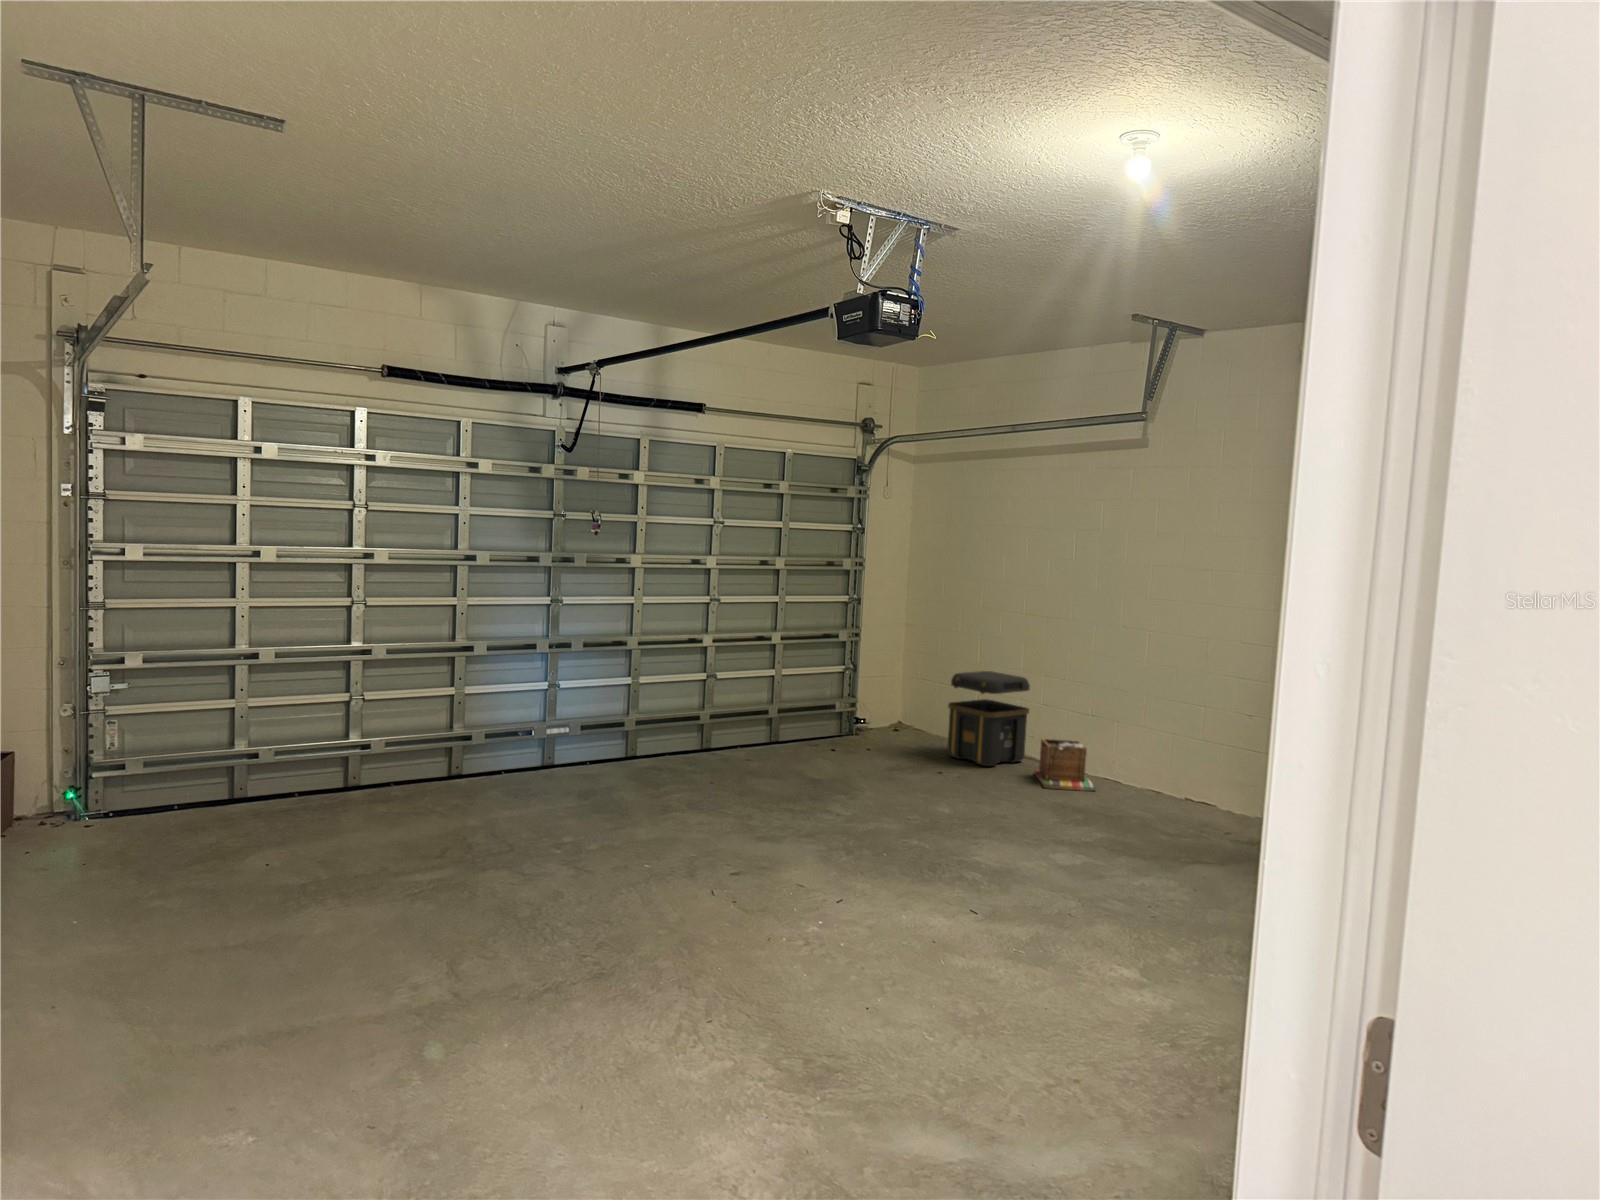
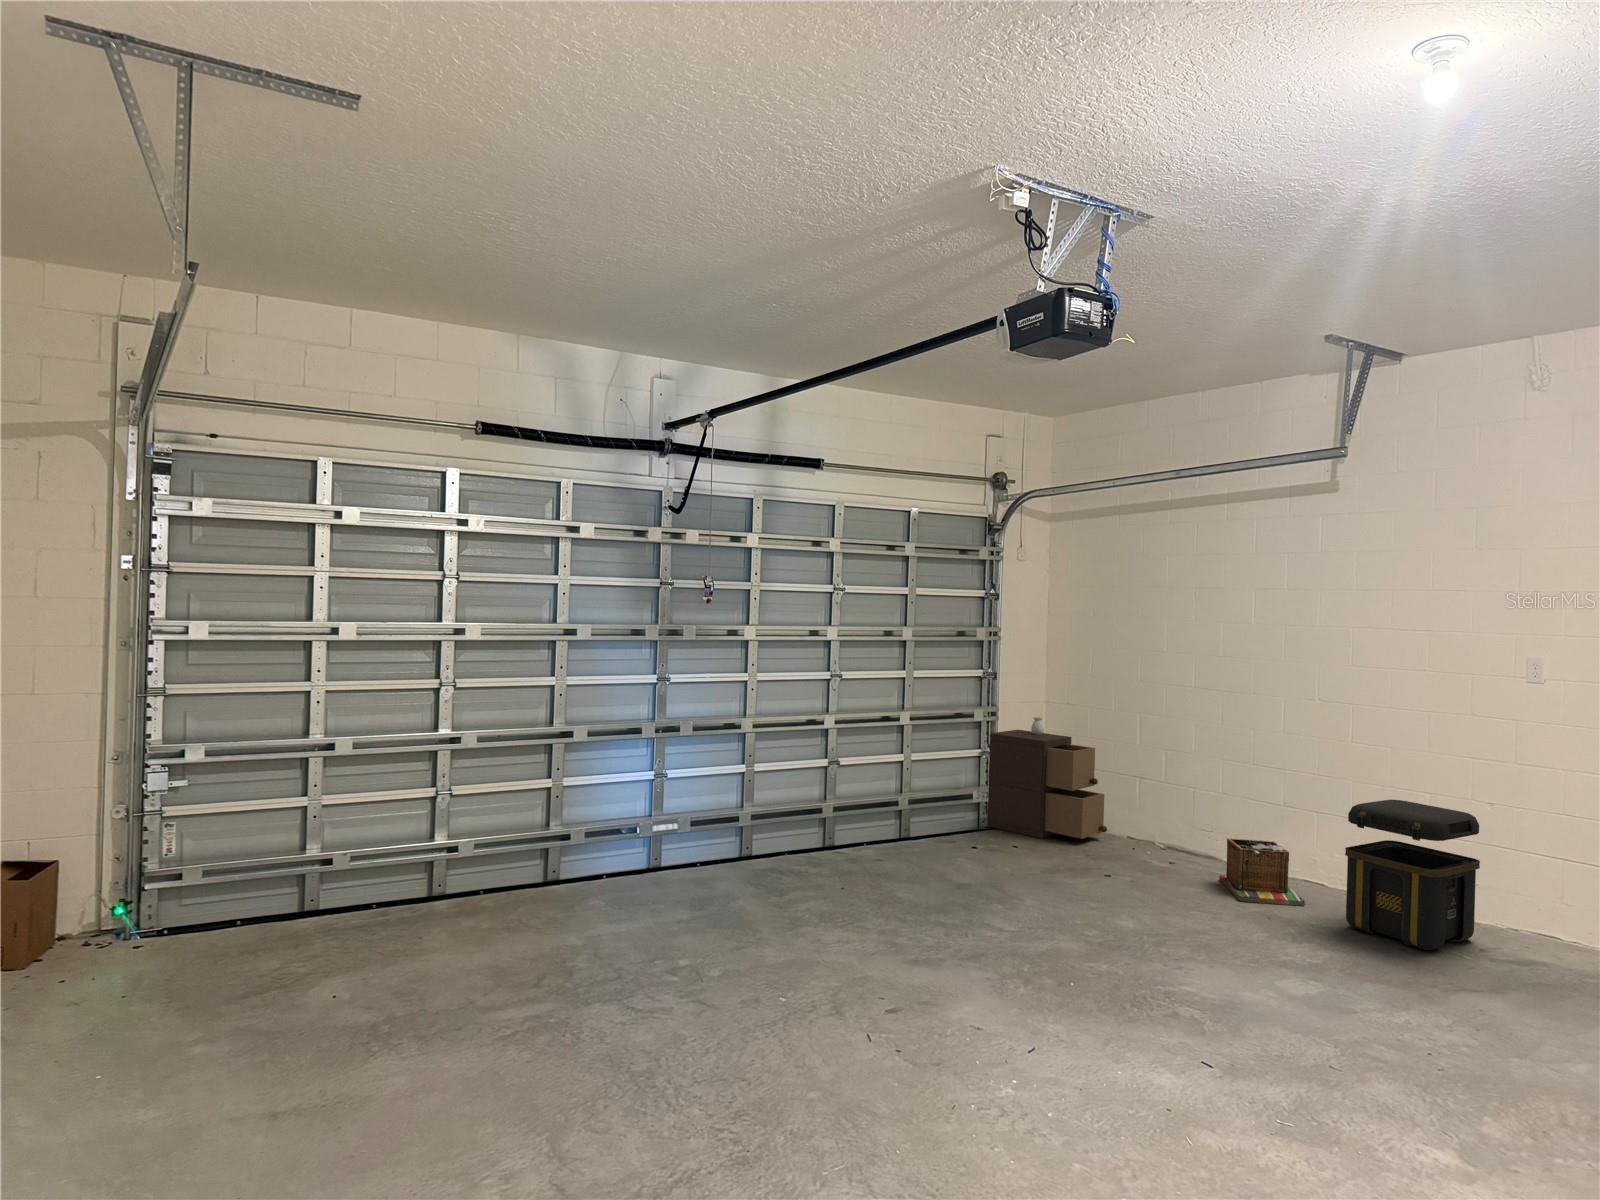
storage cabinet: none [850,638,950,743] -> present [988,717,1107,839]
toolbox: present [948,671,1030,766] -> present [1345,800,1480,950]

